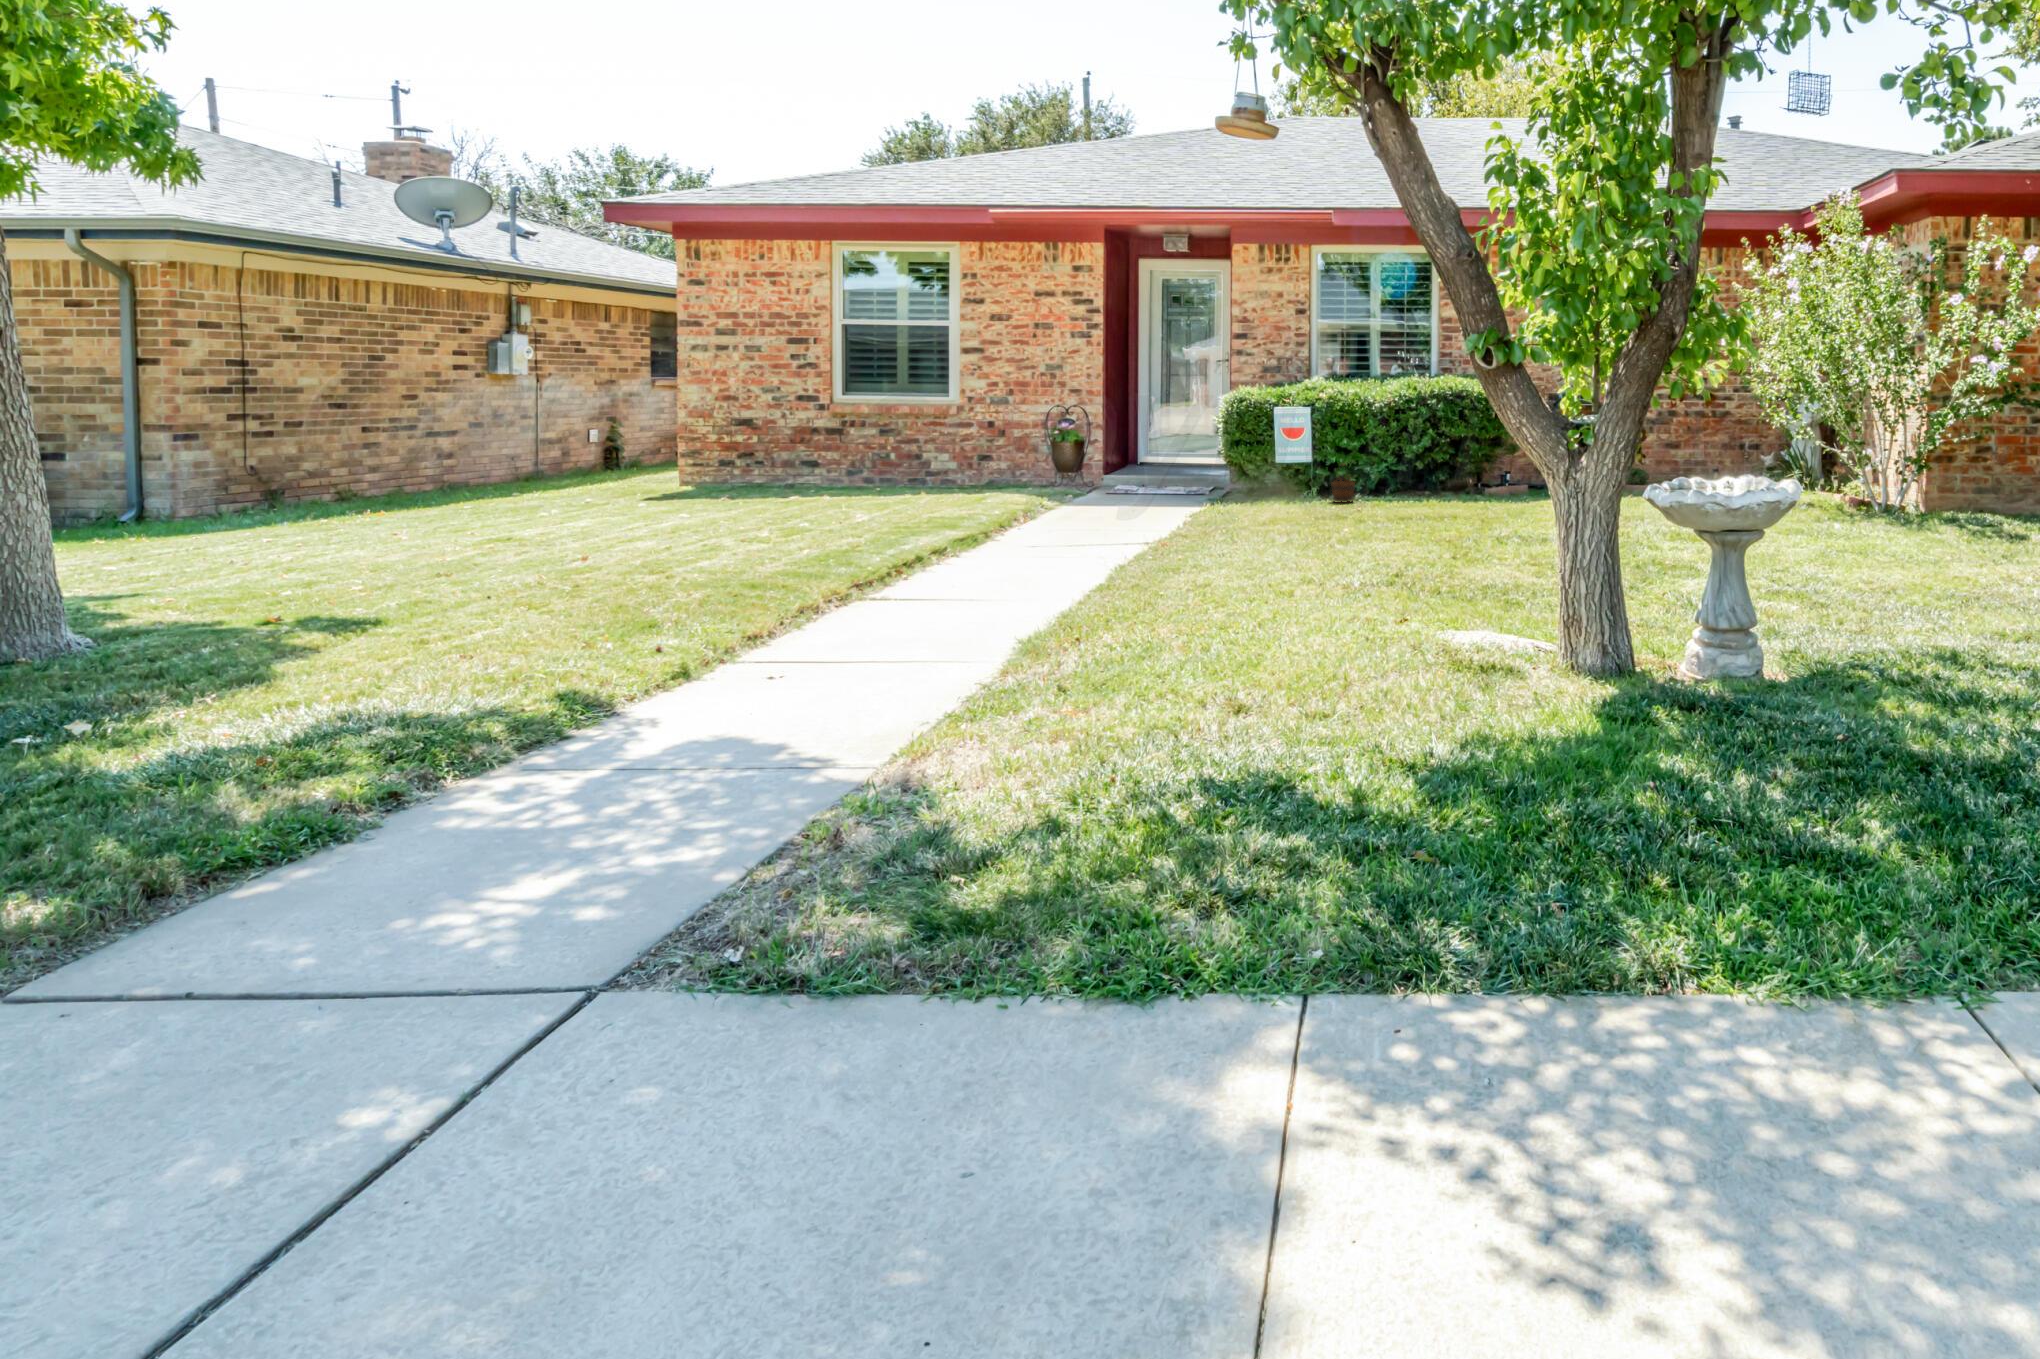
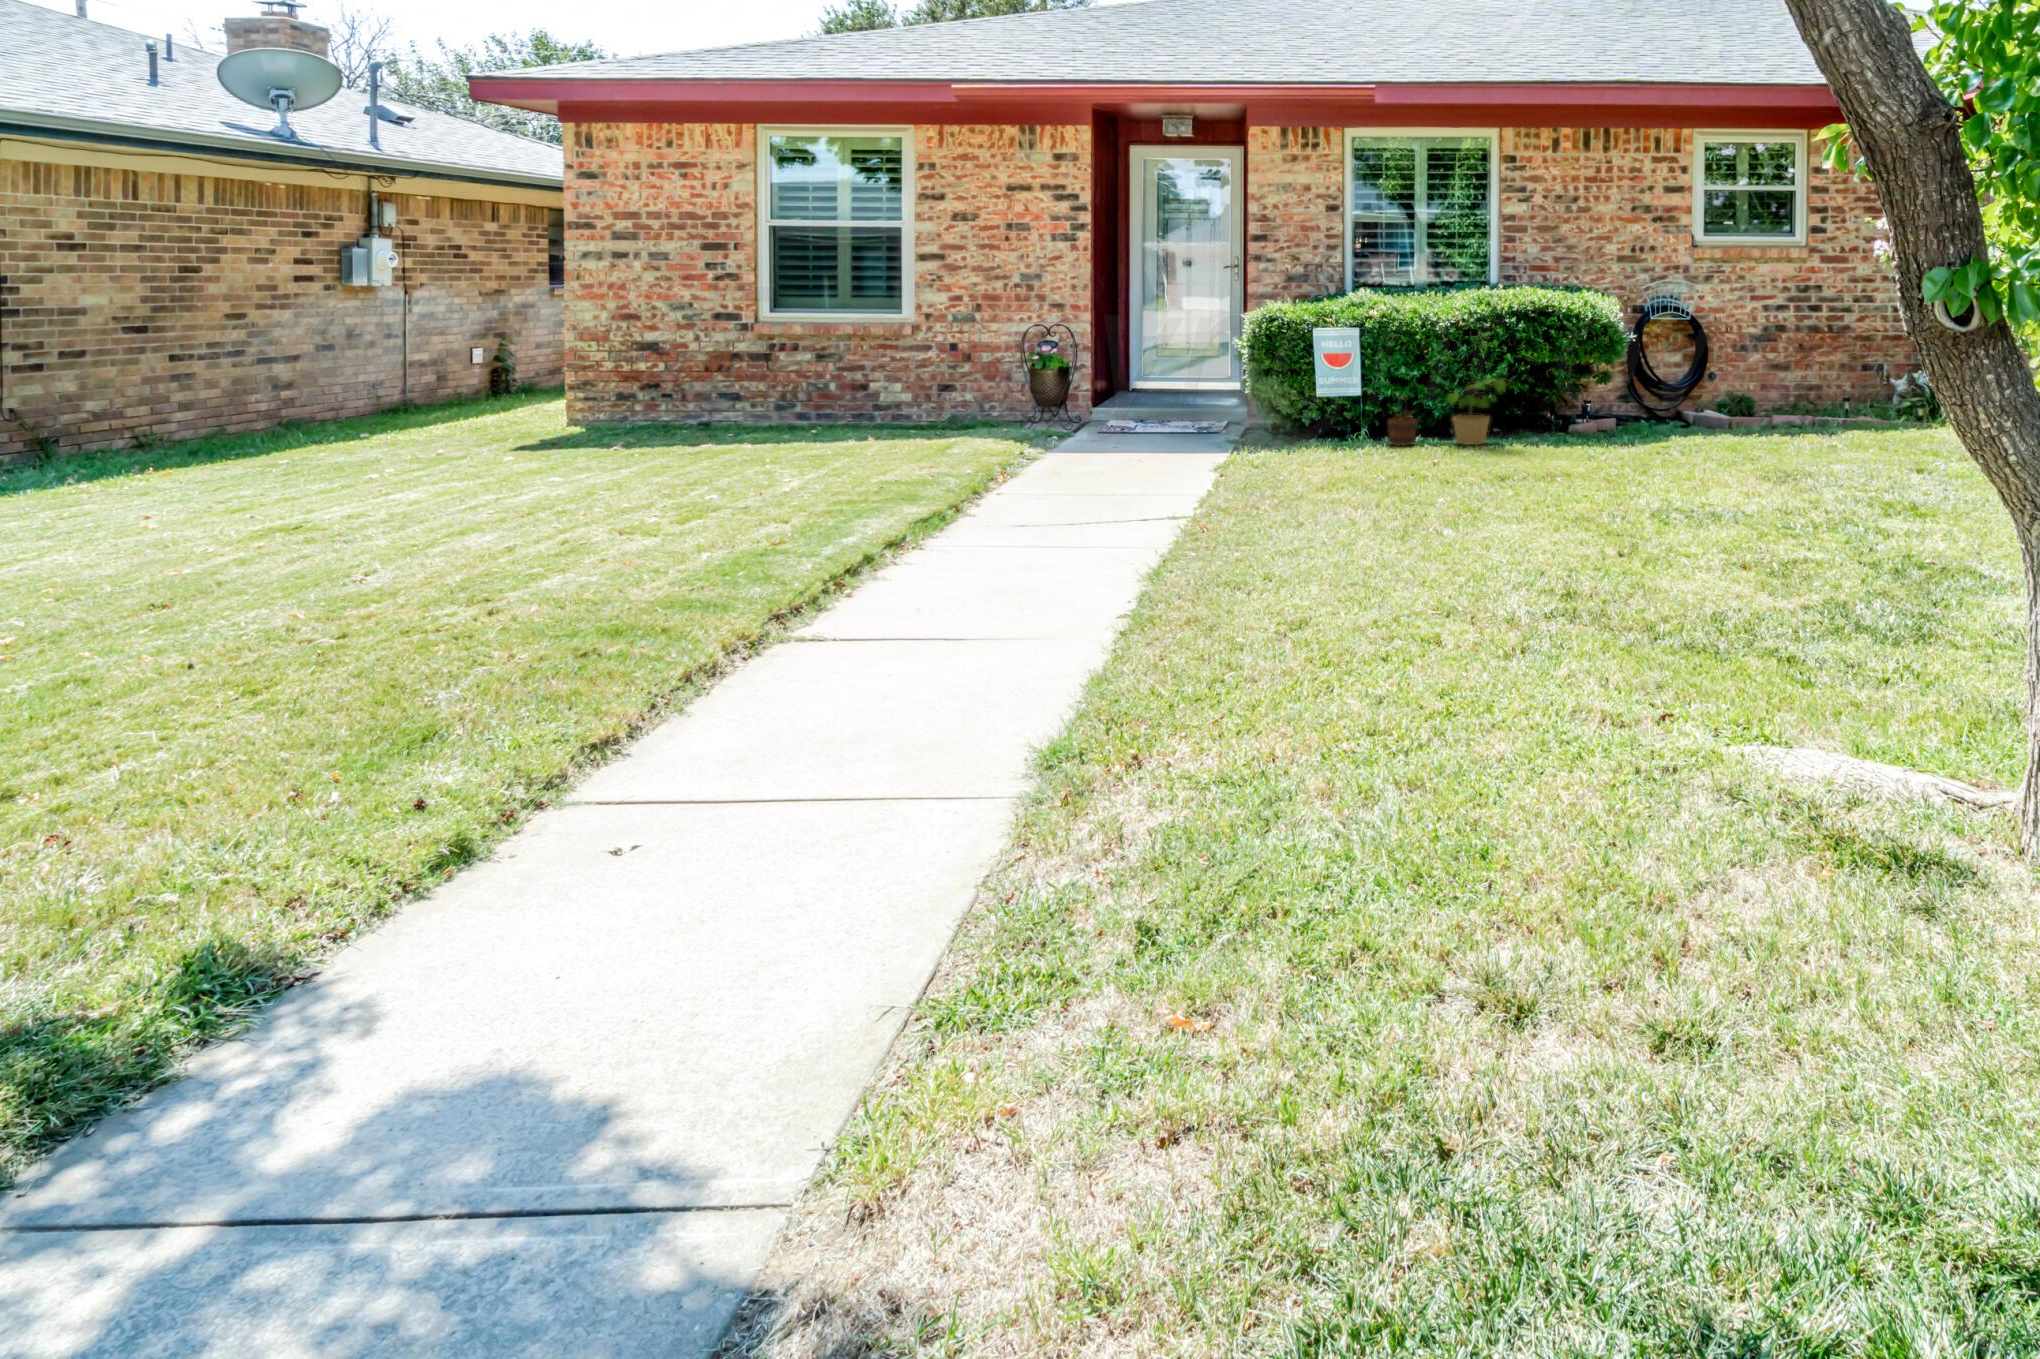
potted plant: none [1378,448,1432,502] -> present [1447,378,1506,445]

